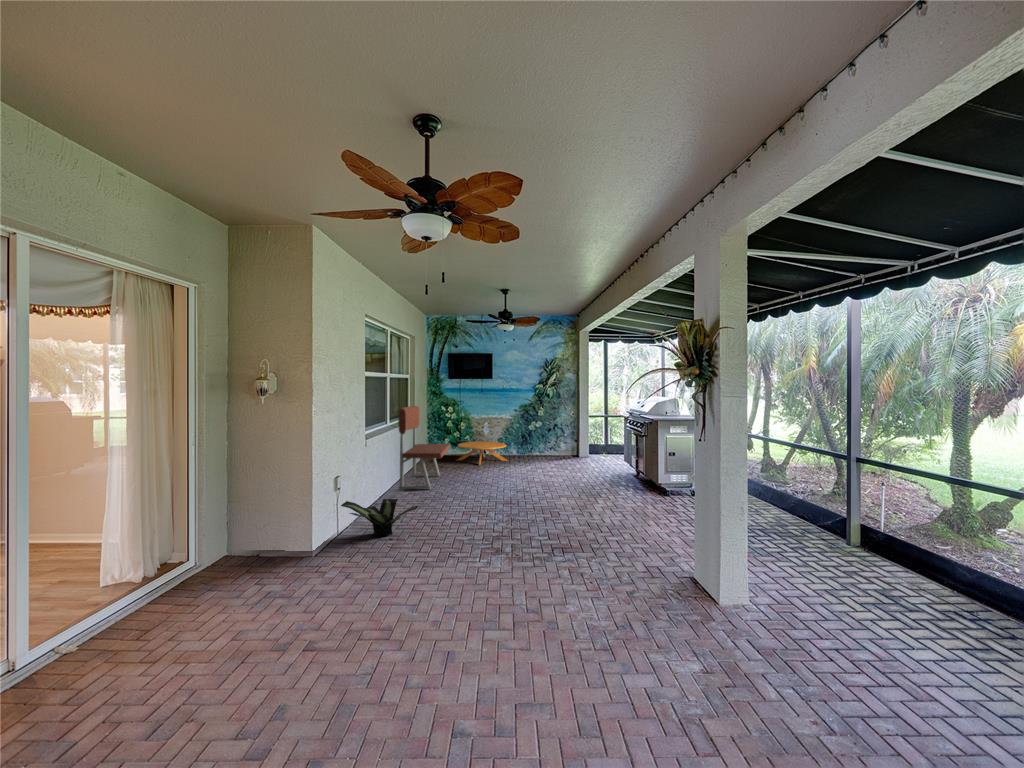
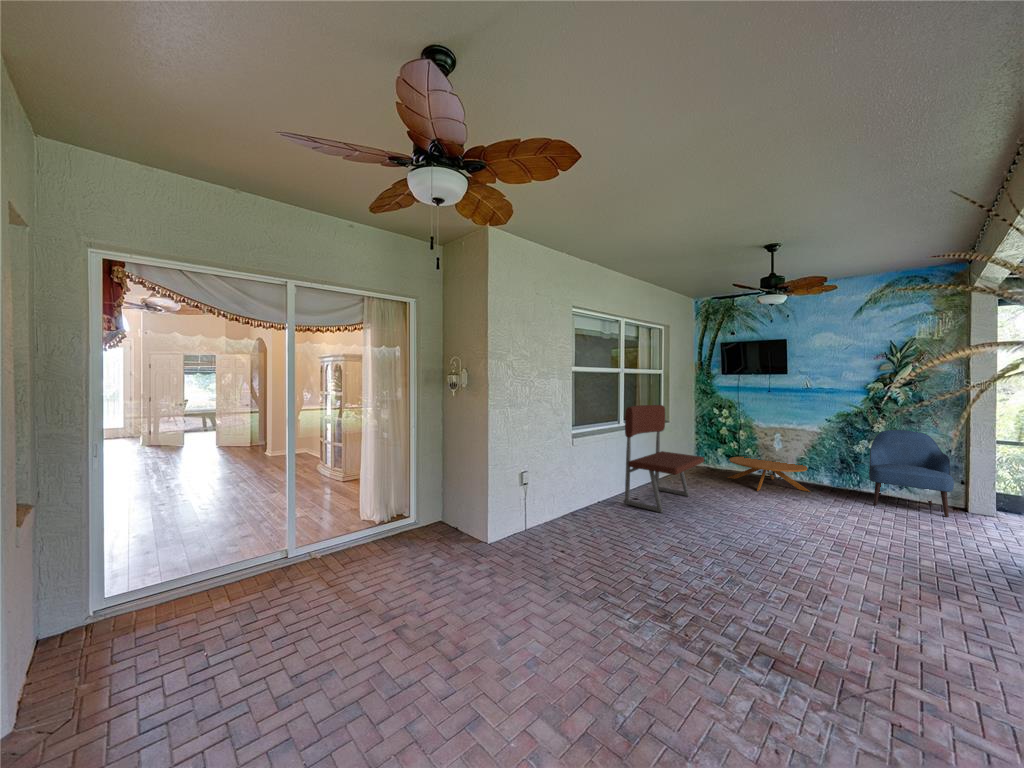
armchair: none [538,414,574,463] -> present [869,430,954,517]
potted plant: present [341,499,418,537] -> none [503,511,594,571]

